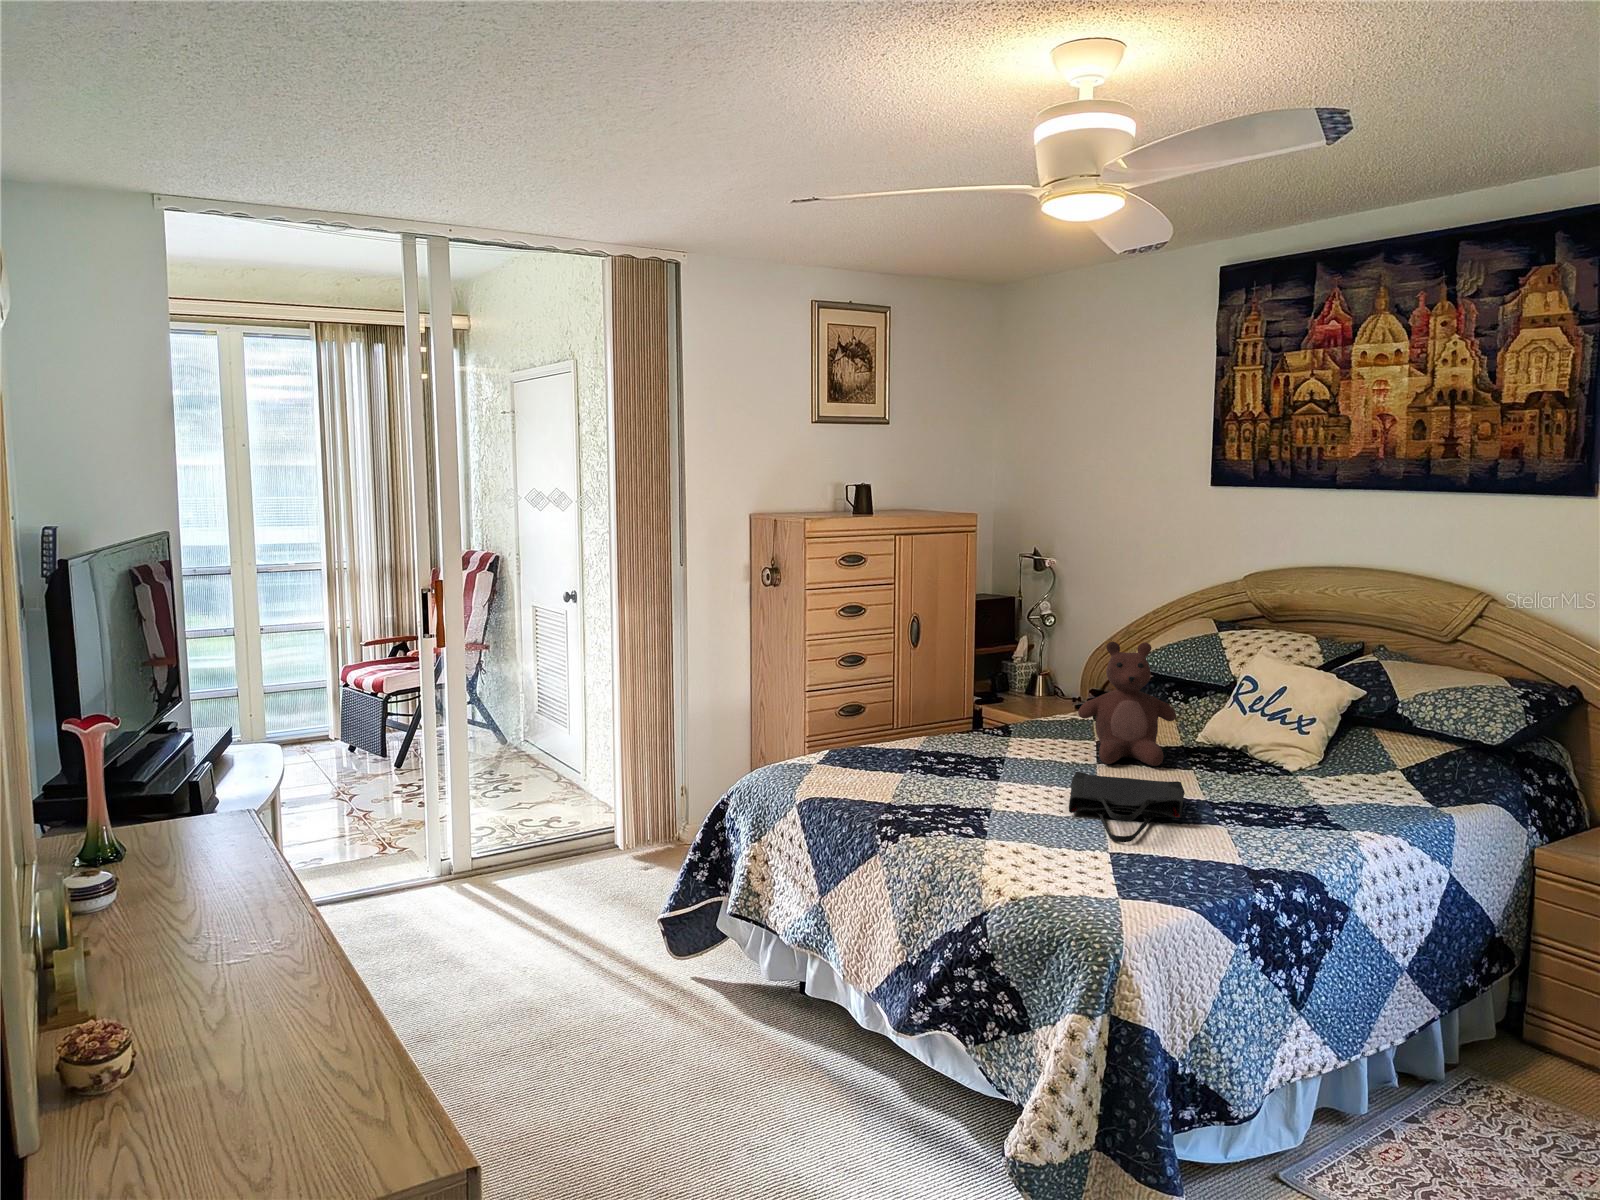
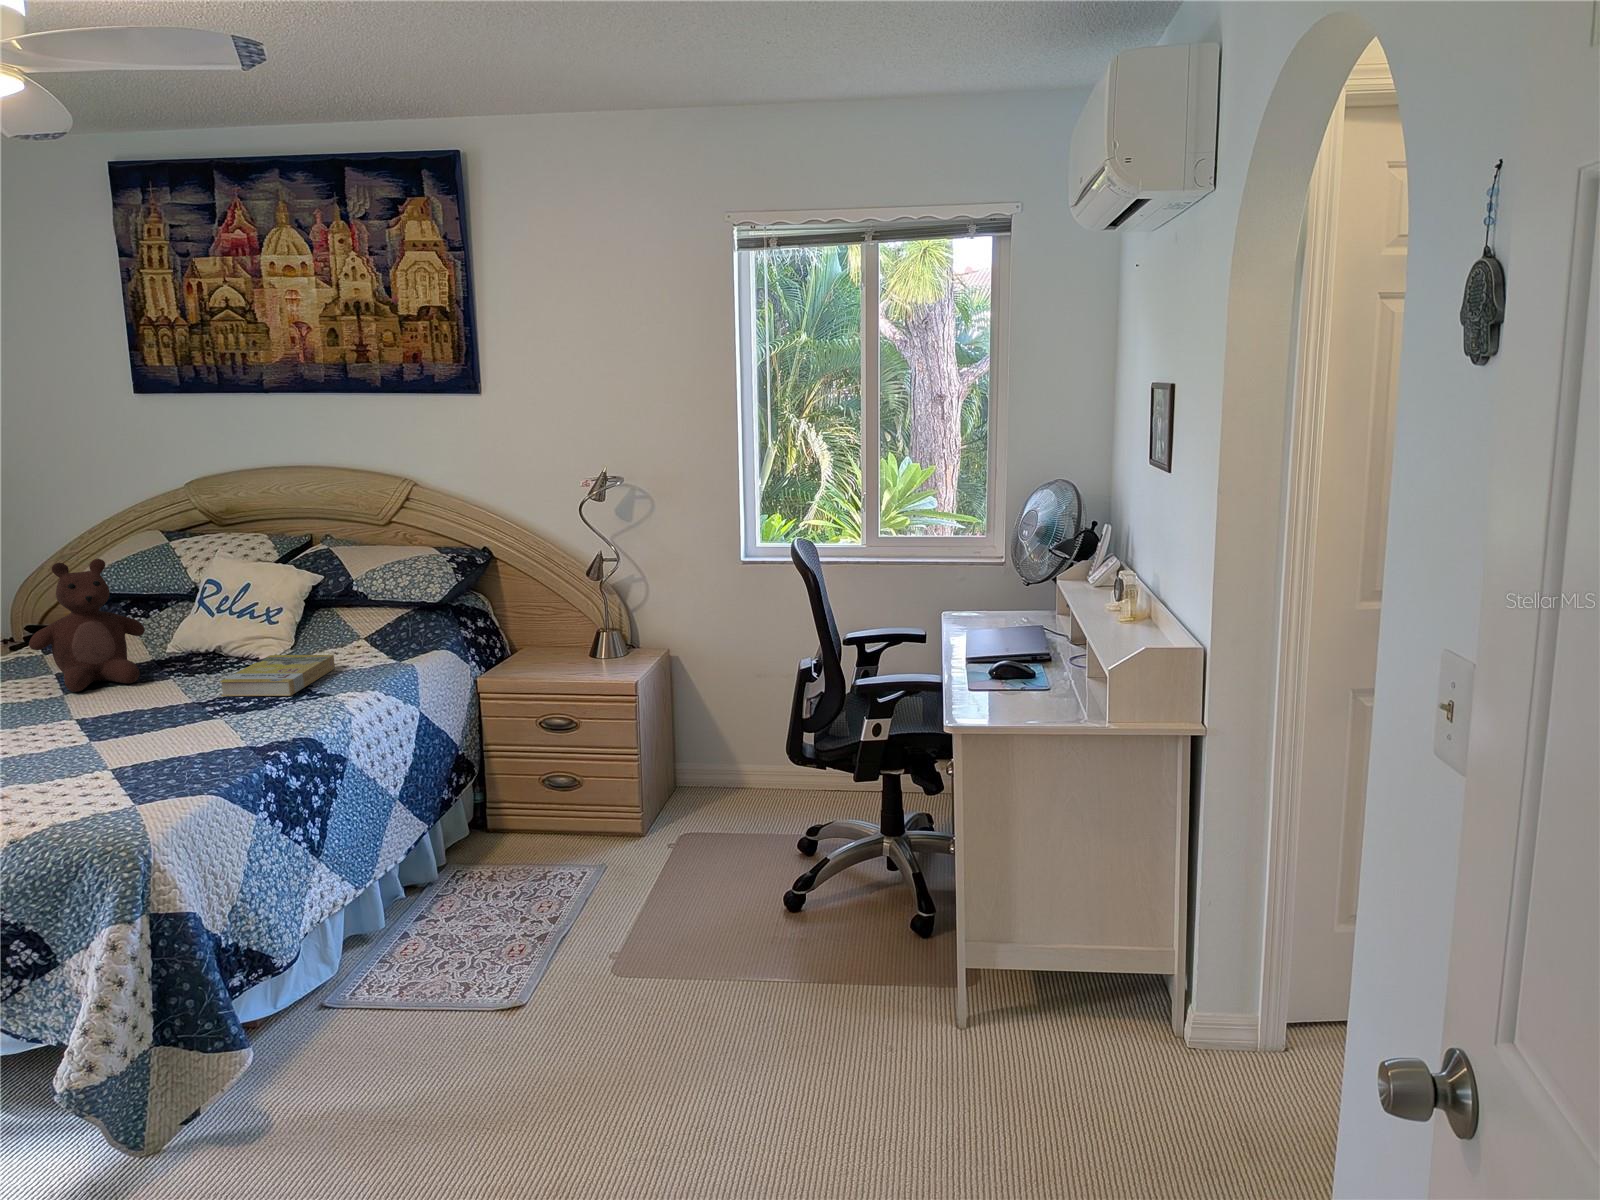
book: none [1232,766,1360,817] -> present [220,655,335,696]
tote bag: present [1069,772,1185,842] -> none [42,690,176,759]

